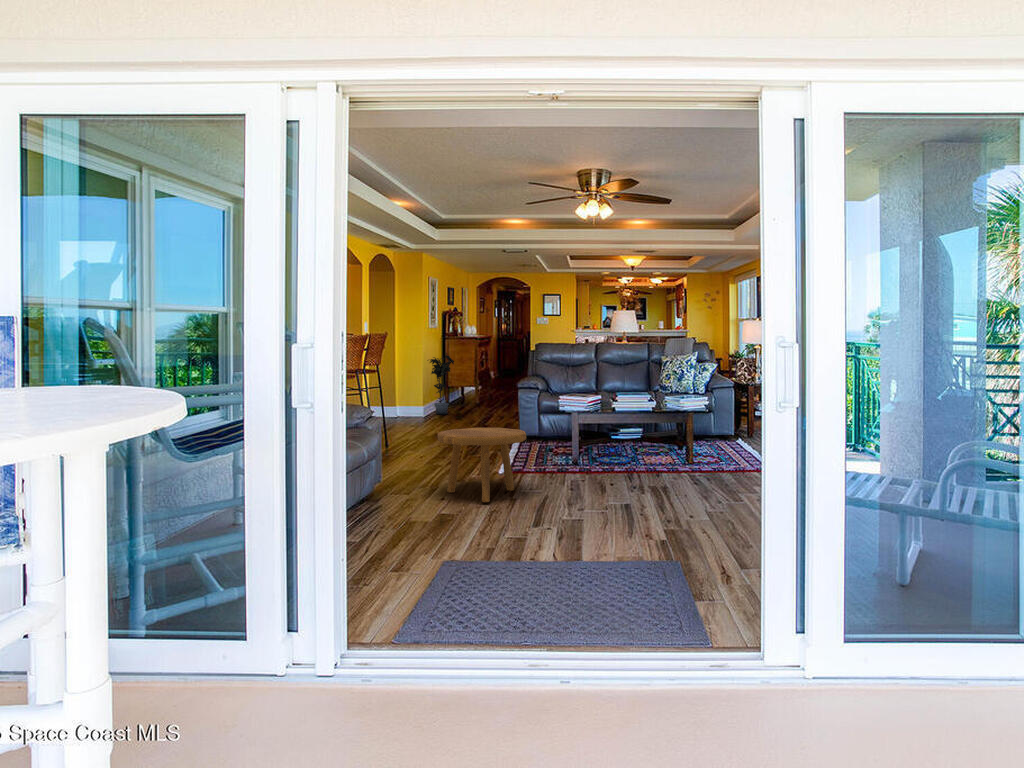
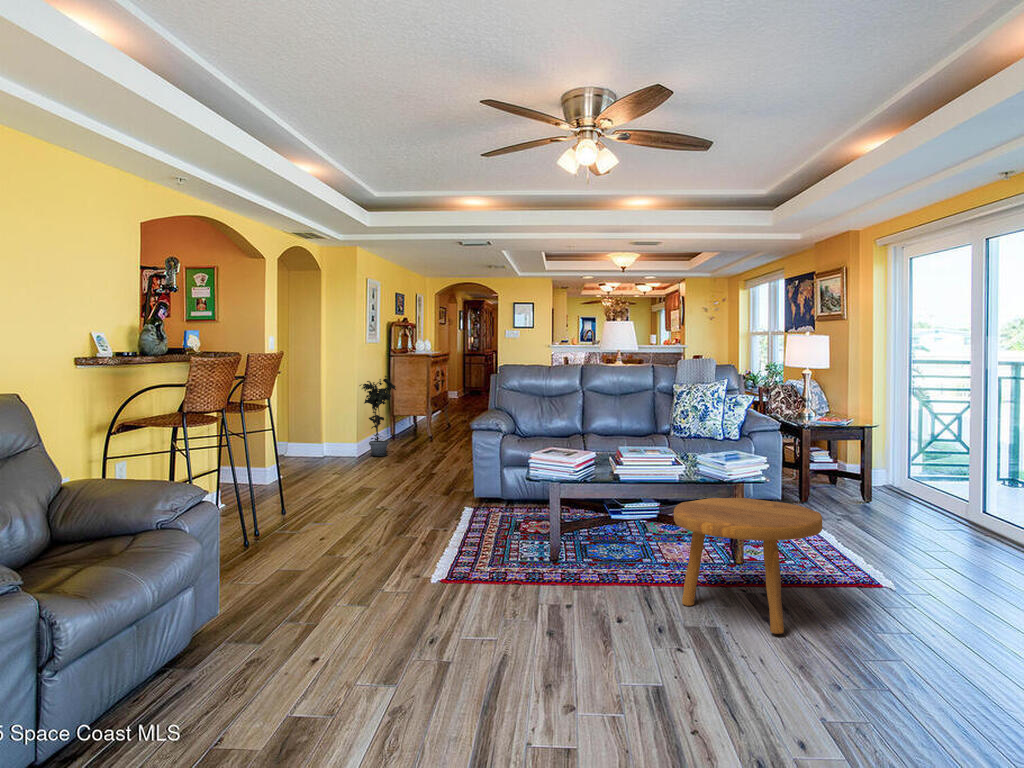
footstool: present [438,428,526,502] -> present [674,498,822,634]

